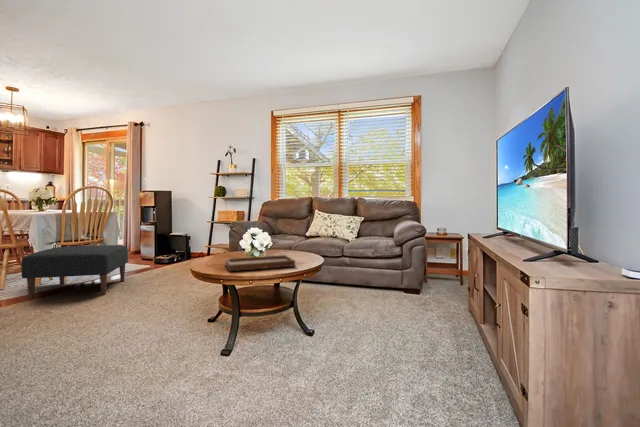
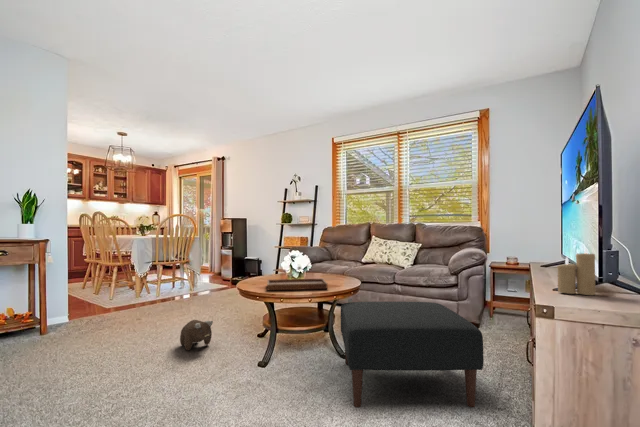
candle: none [546,221,582,265] -> present [557,248,595,295]
ottoman: present [21,245,128,299] -> present [341,301,484,408]
plush toy: none [117,308,160,345] -> present [180,320,213,350]

